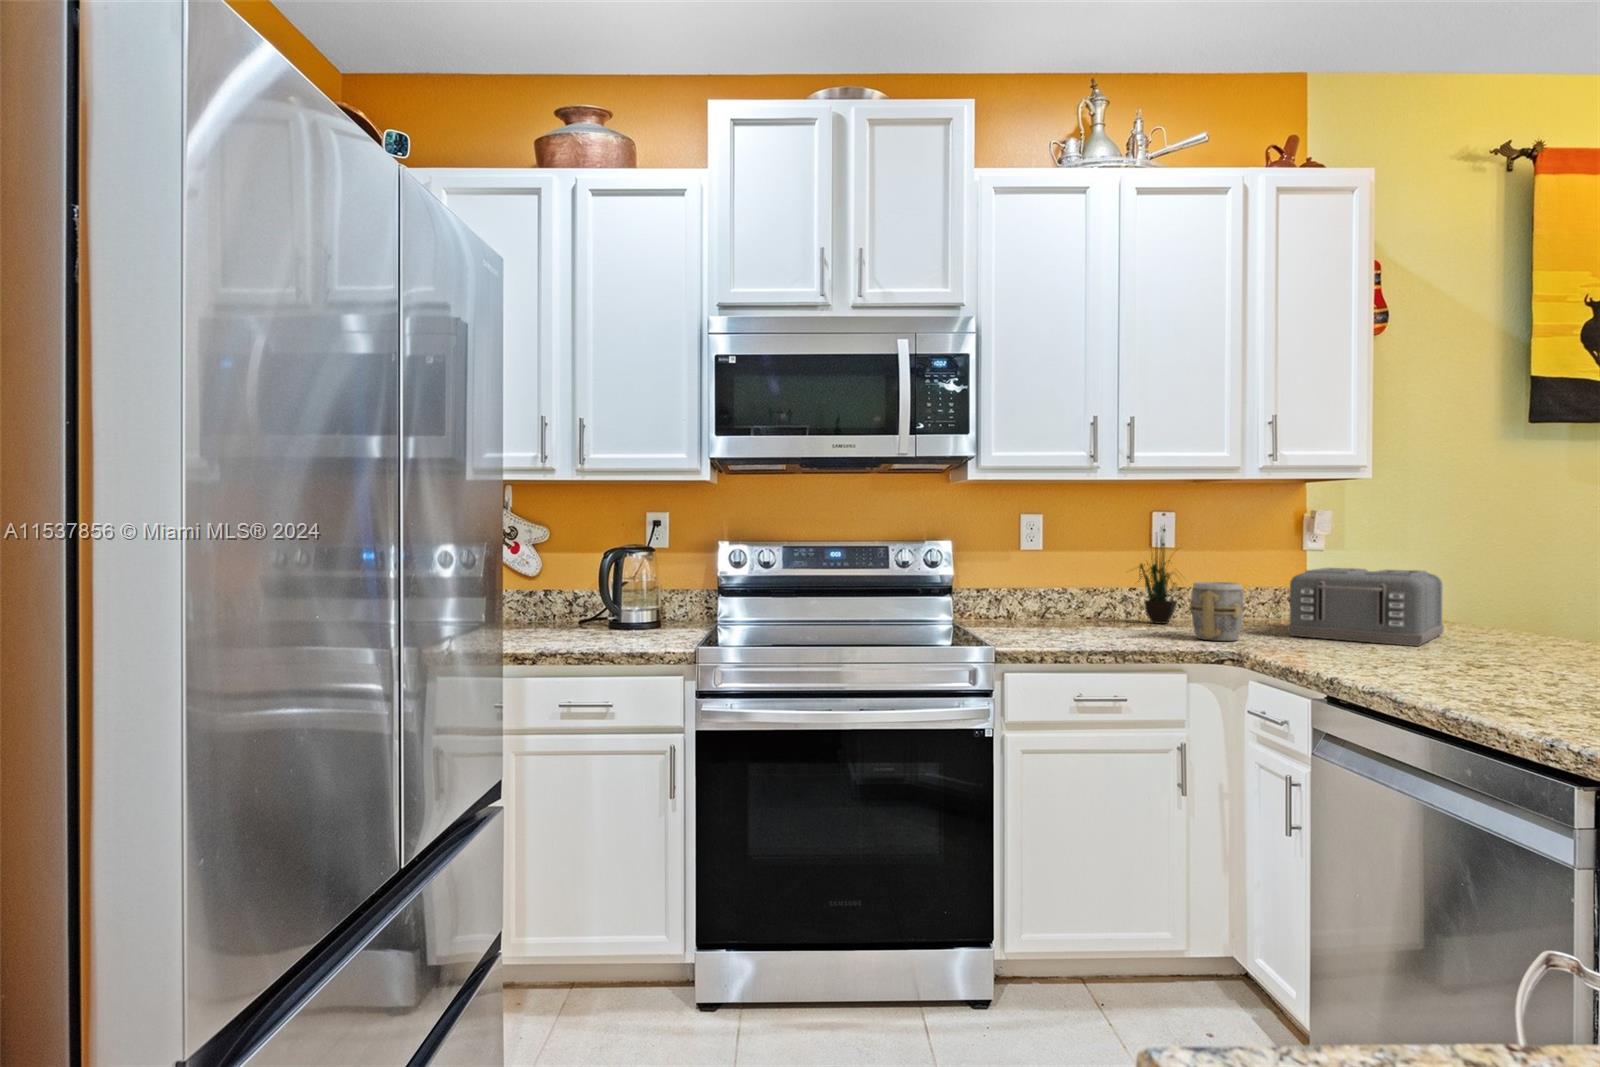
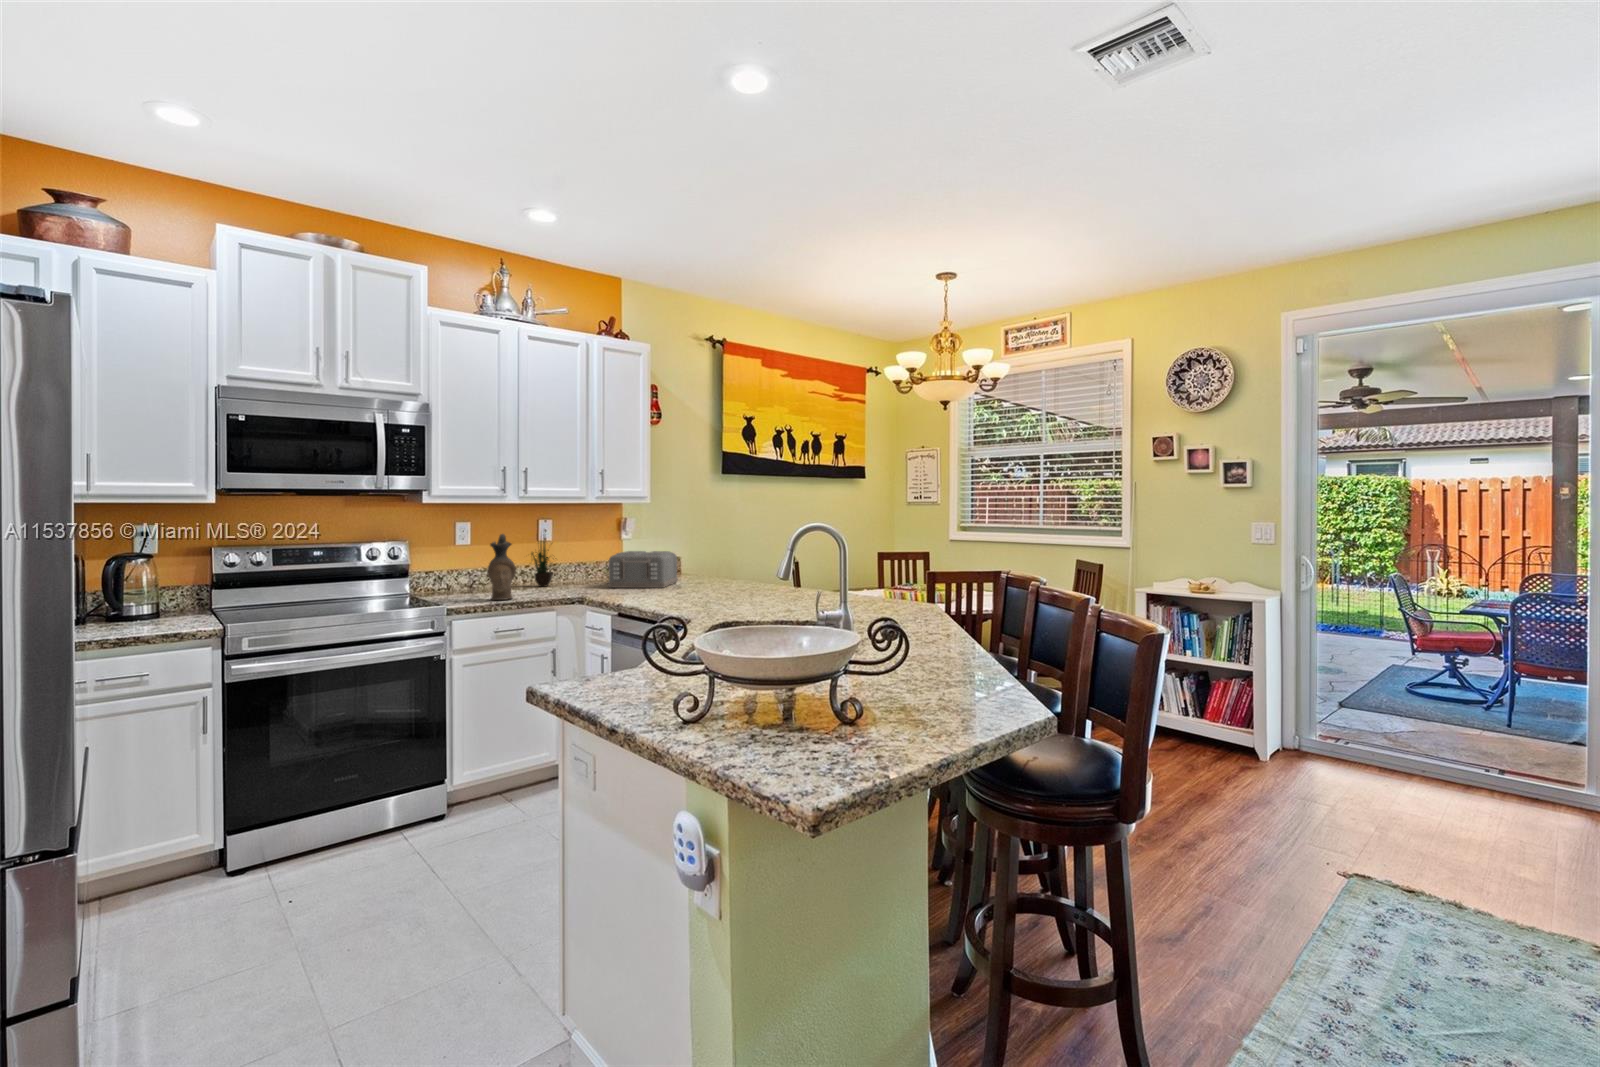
ceramic pitcher: none [1063,527,1114,644] -> present [487,534,516,600]
mug: present [1190,582,1244,641] -> none [558,561,585,593]

